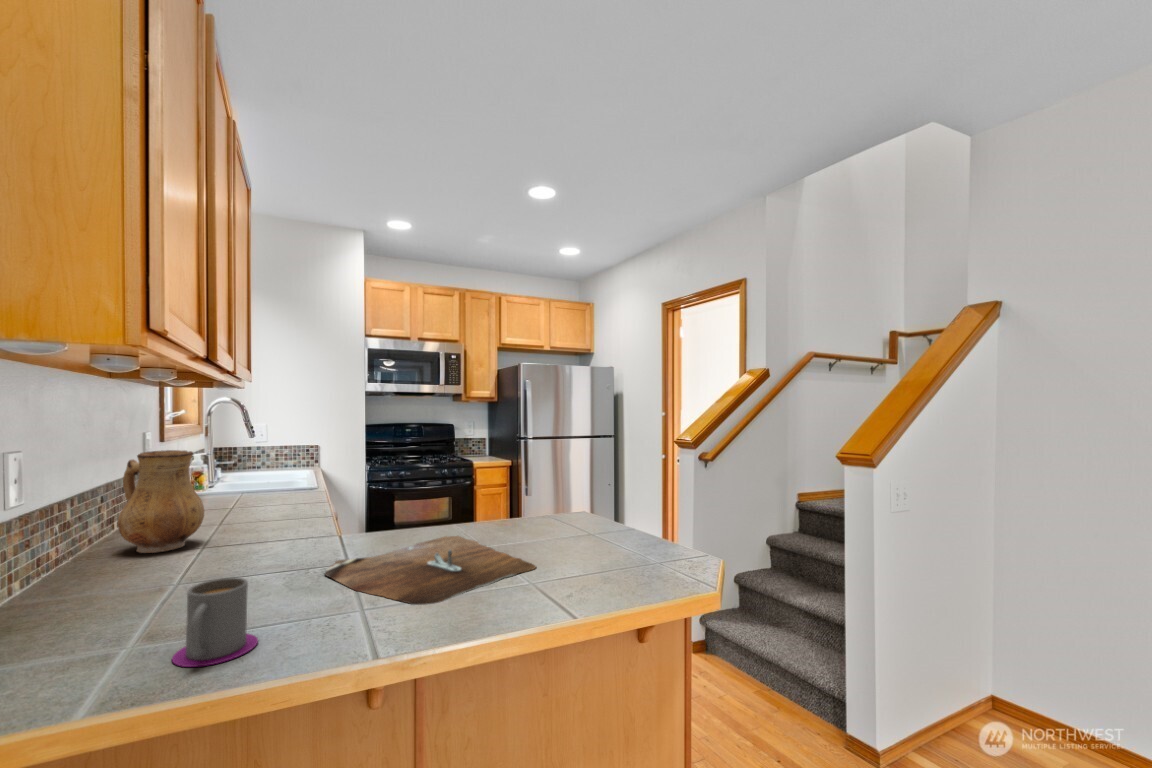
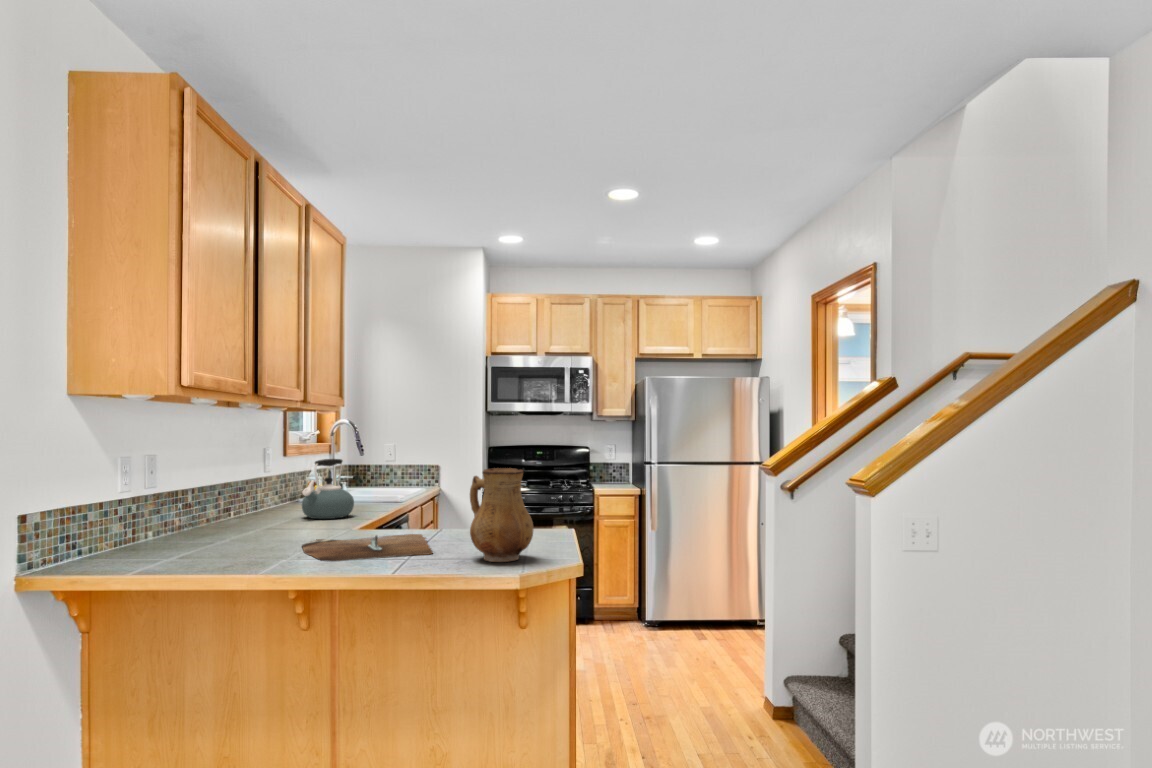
kettle: none [230,445,302,522] -> present [302,459,354,519]
ceramic pitcher: present [118,450,204,553] -> present [470,468,533,562]
mug: present [172,577,258,667] -> none [182,527,226,568]

